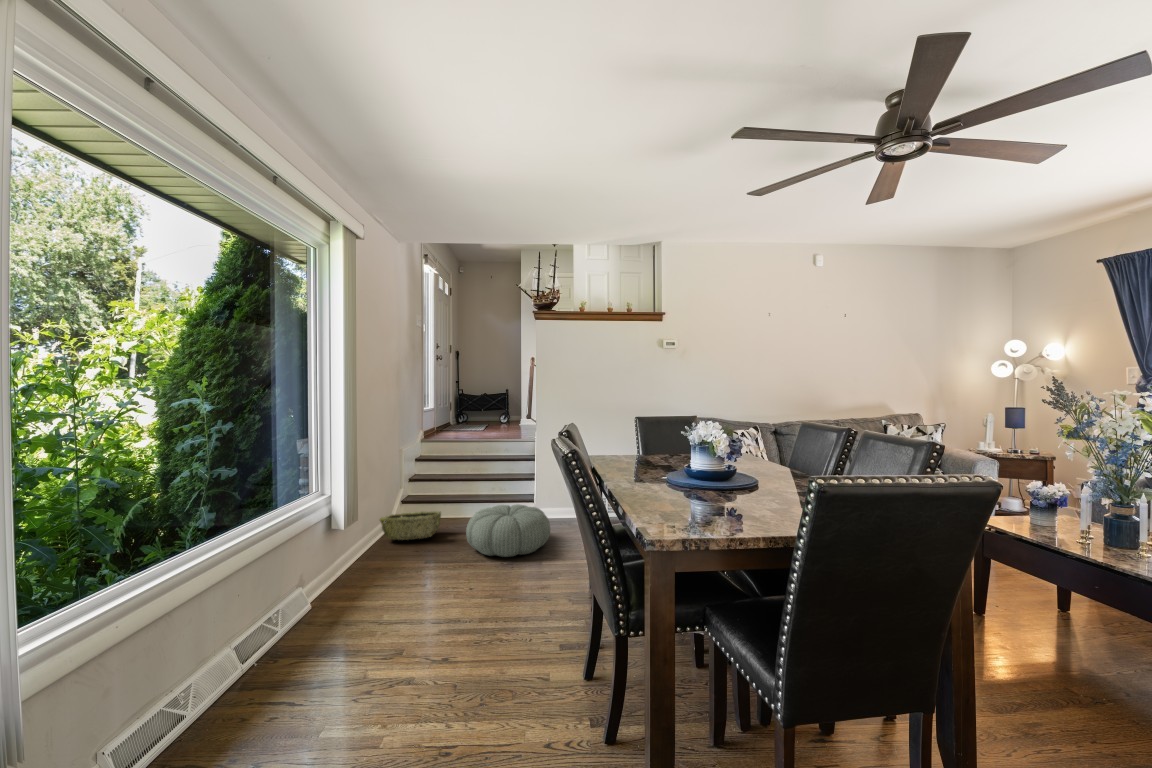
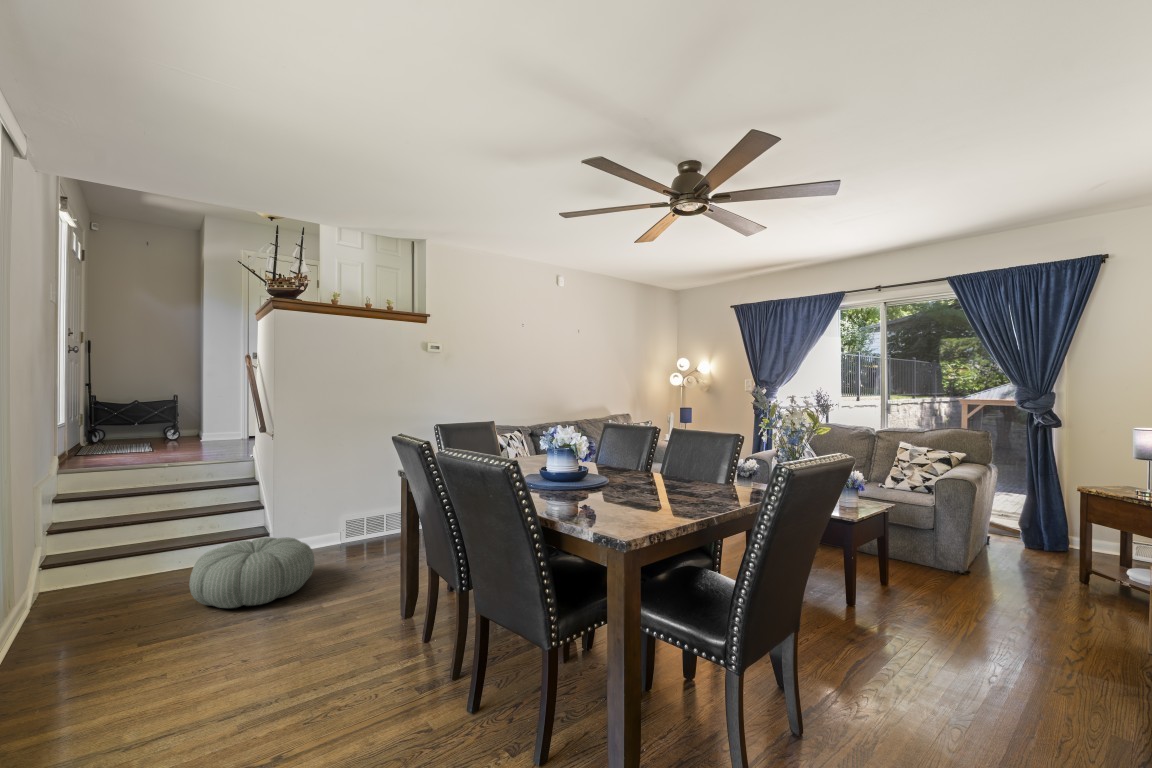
woven basket: present [380,511,441,540] -> none [11,566,130,622]

